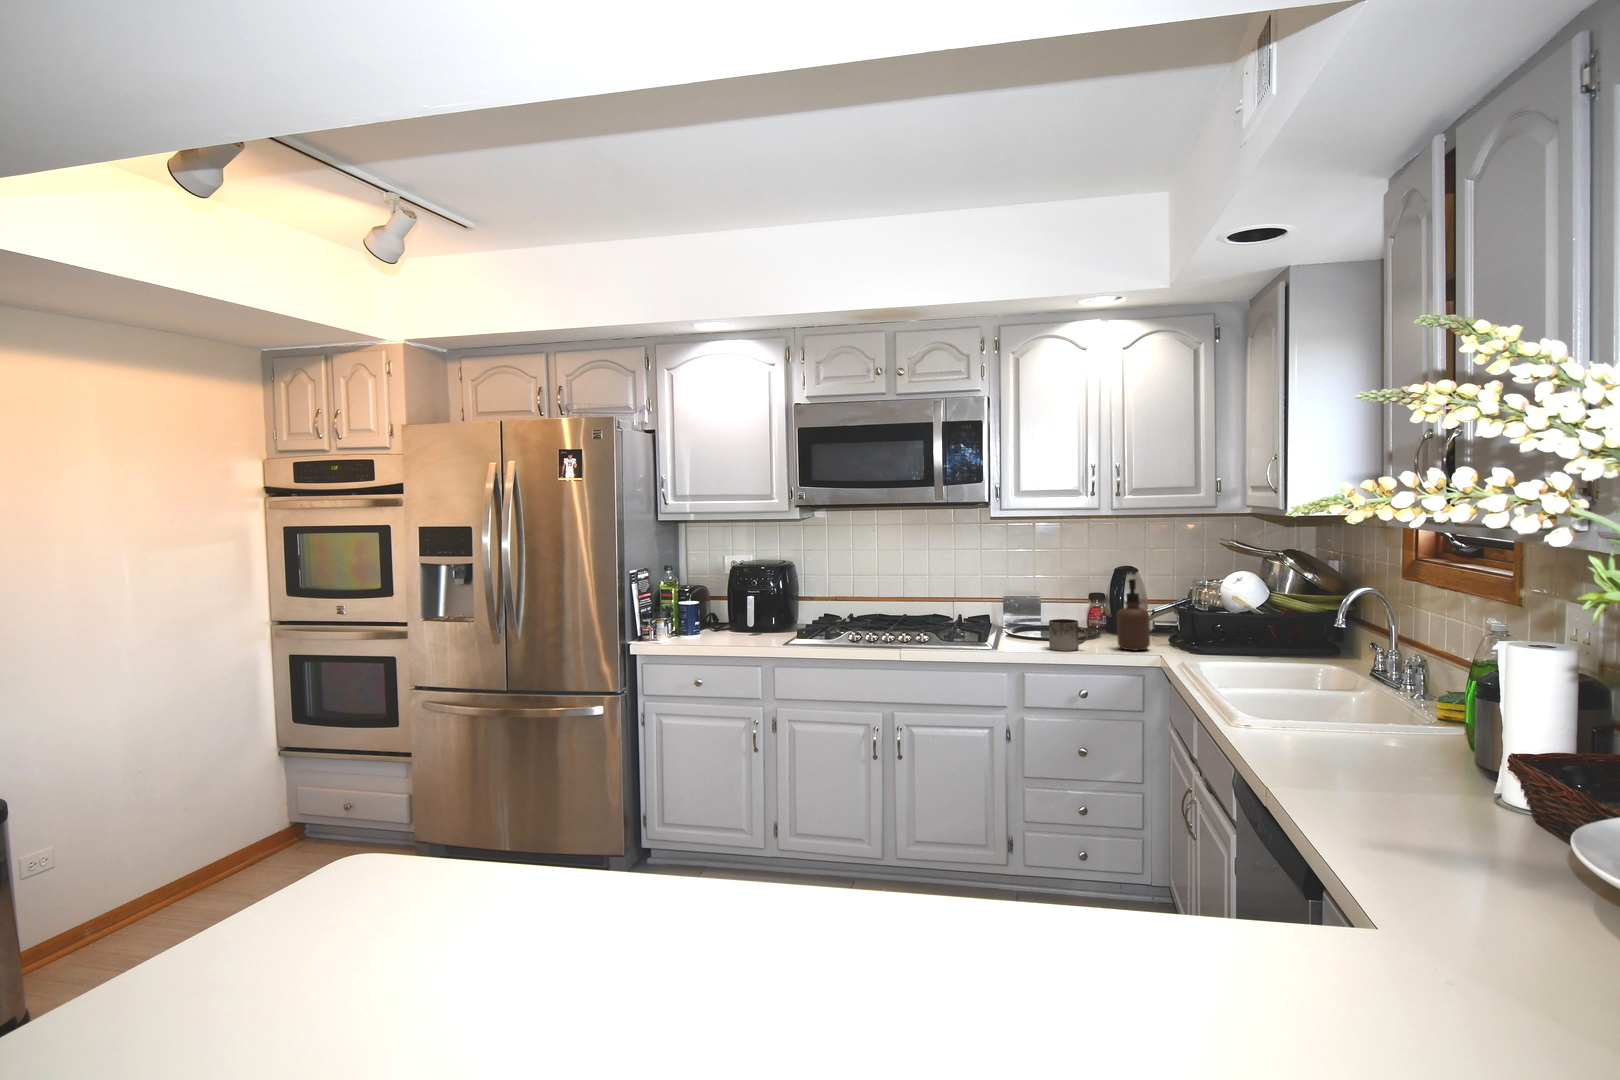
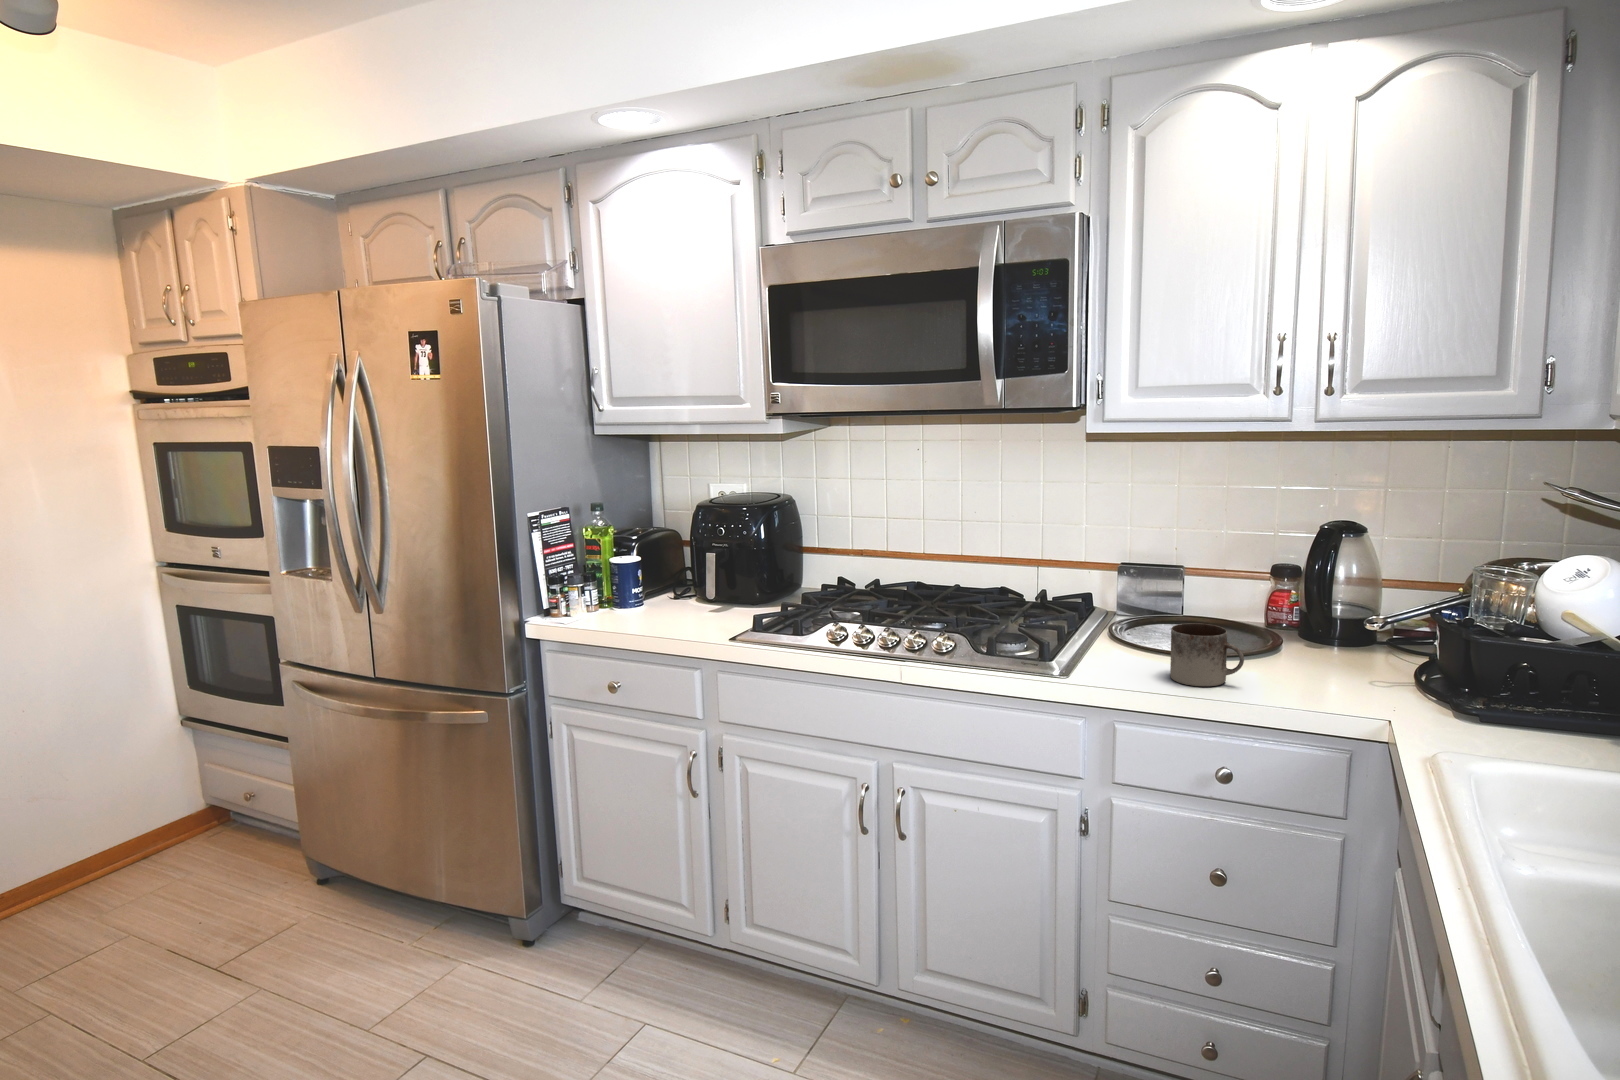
soap dispenser: present [1117,579,1150,651] -> none [1306,557,1375,695]

